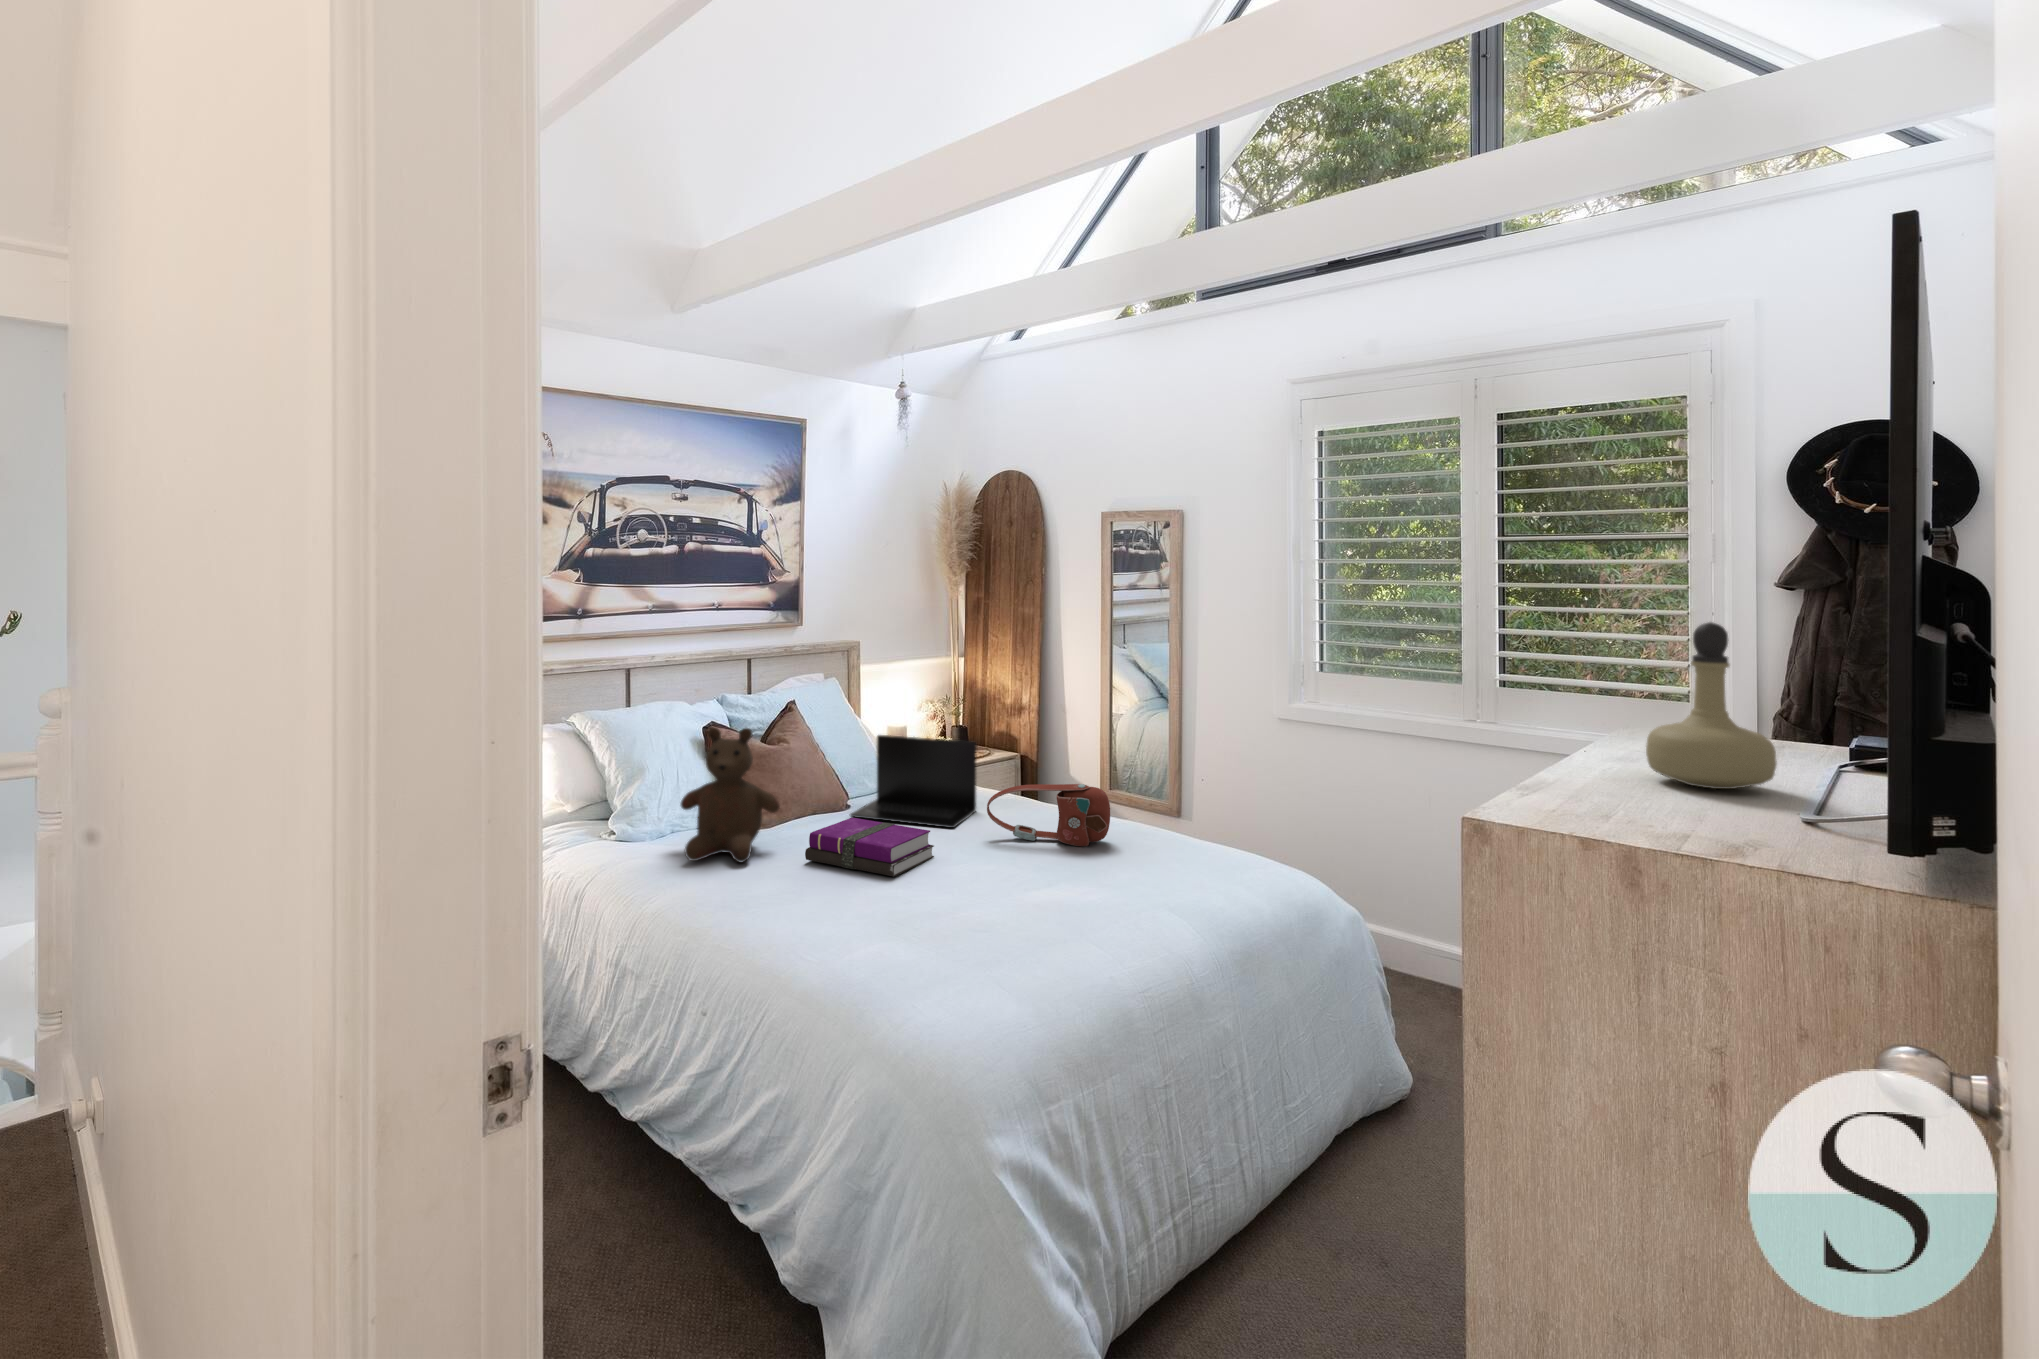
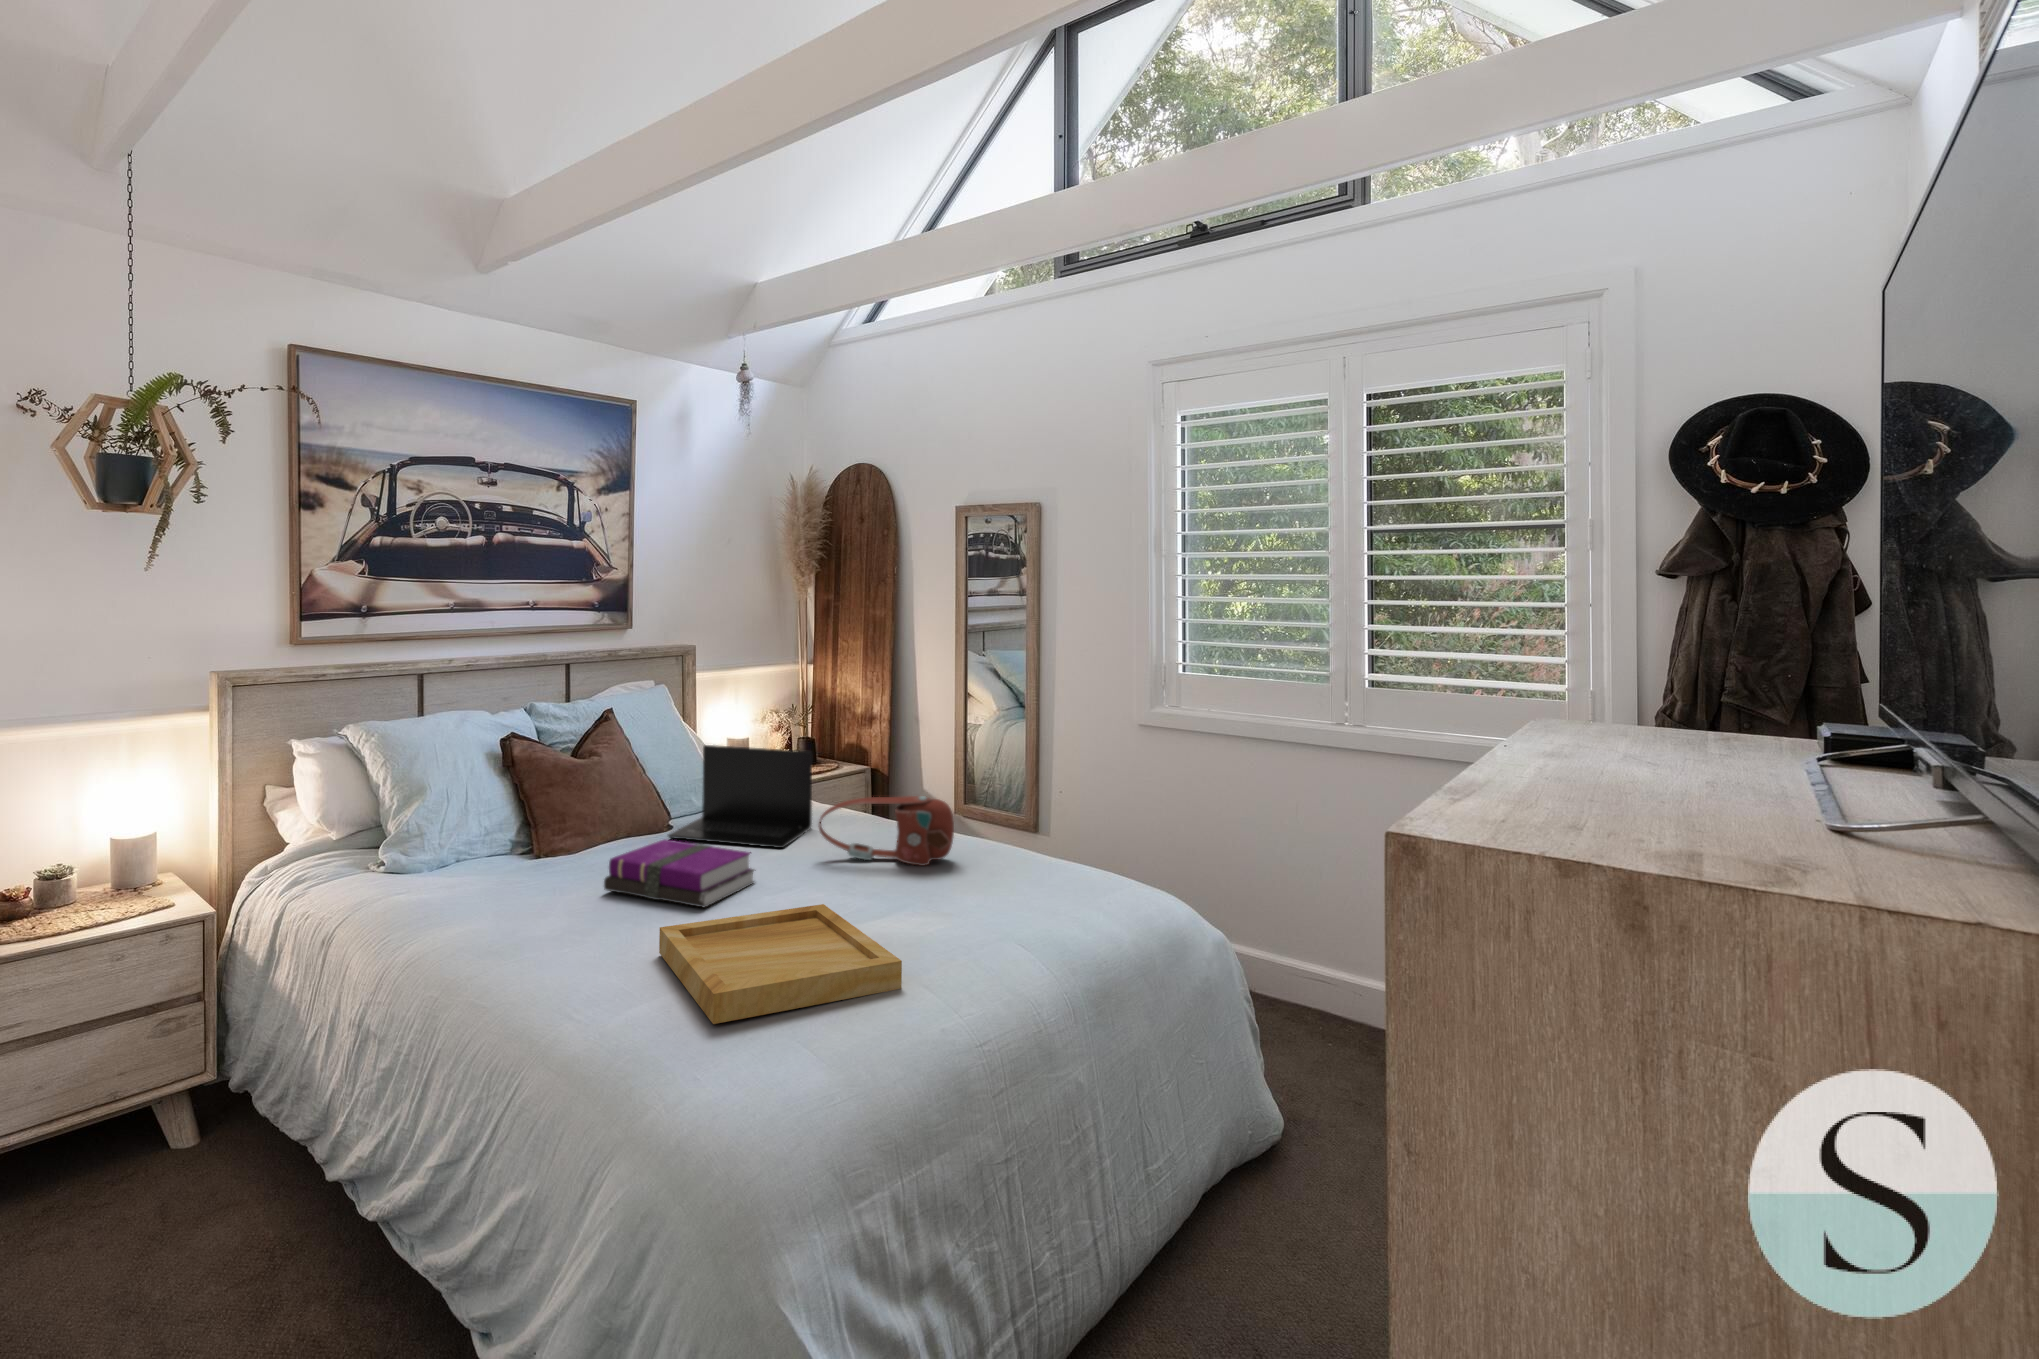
perfume bottle: present [1646,622,1777,789] -> none [1589,573,1754,786]
teddy bear: present [681,727,780,863] -> none [458,737,579,896]
tray: none [864,876,1073,967] -> present [659,904,902,1024]

